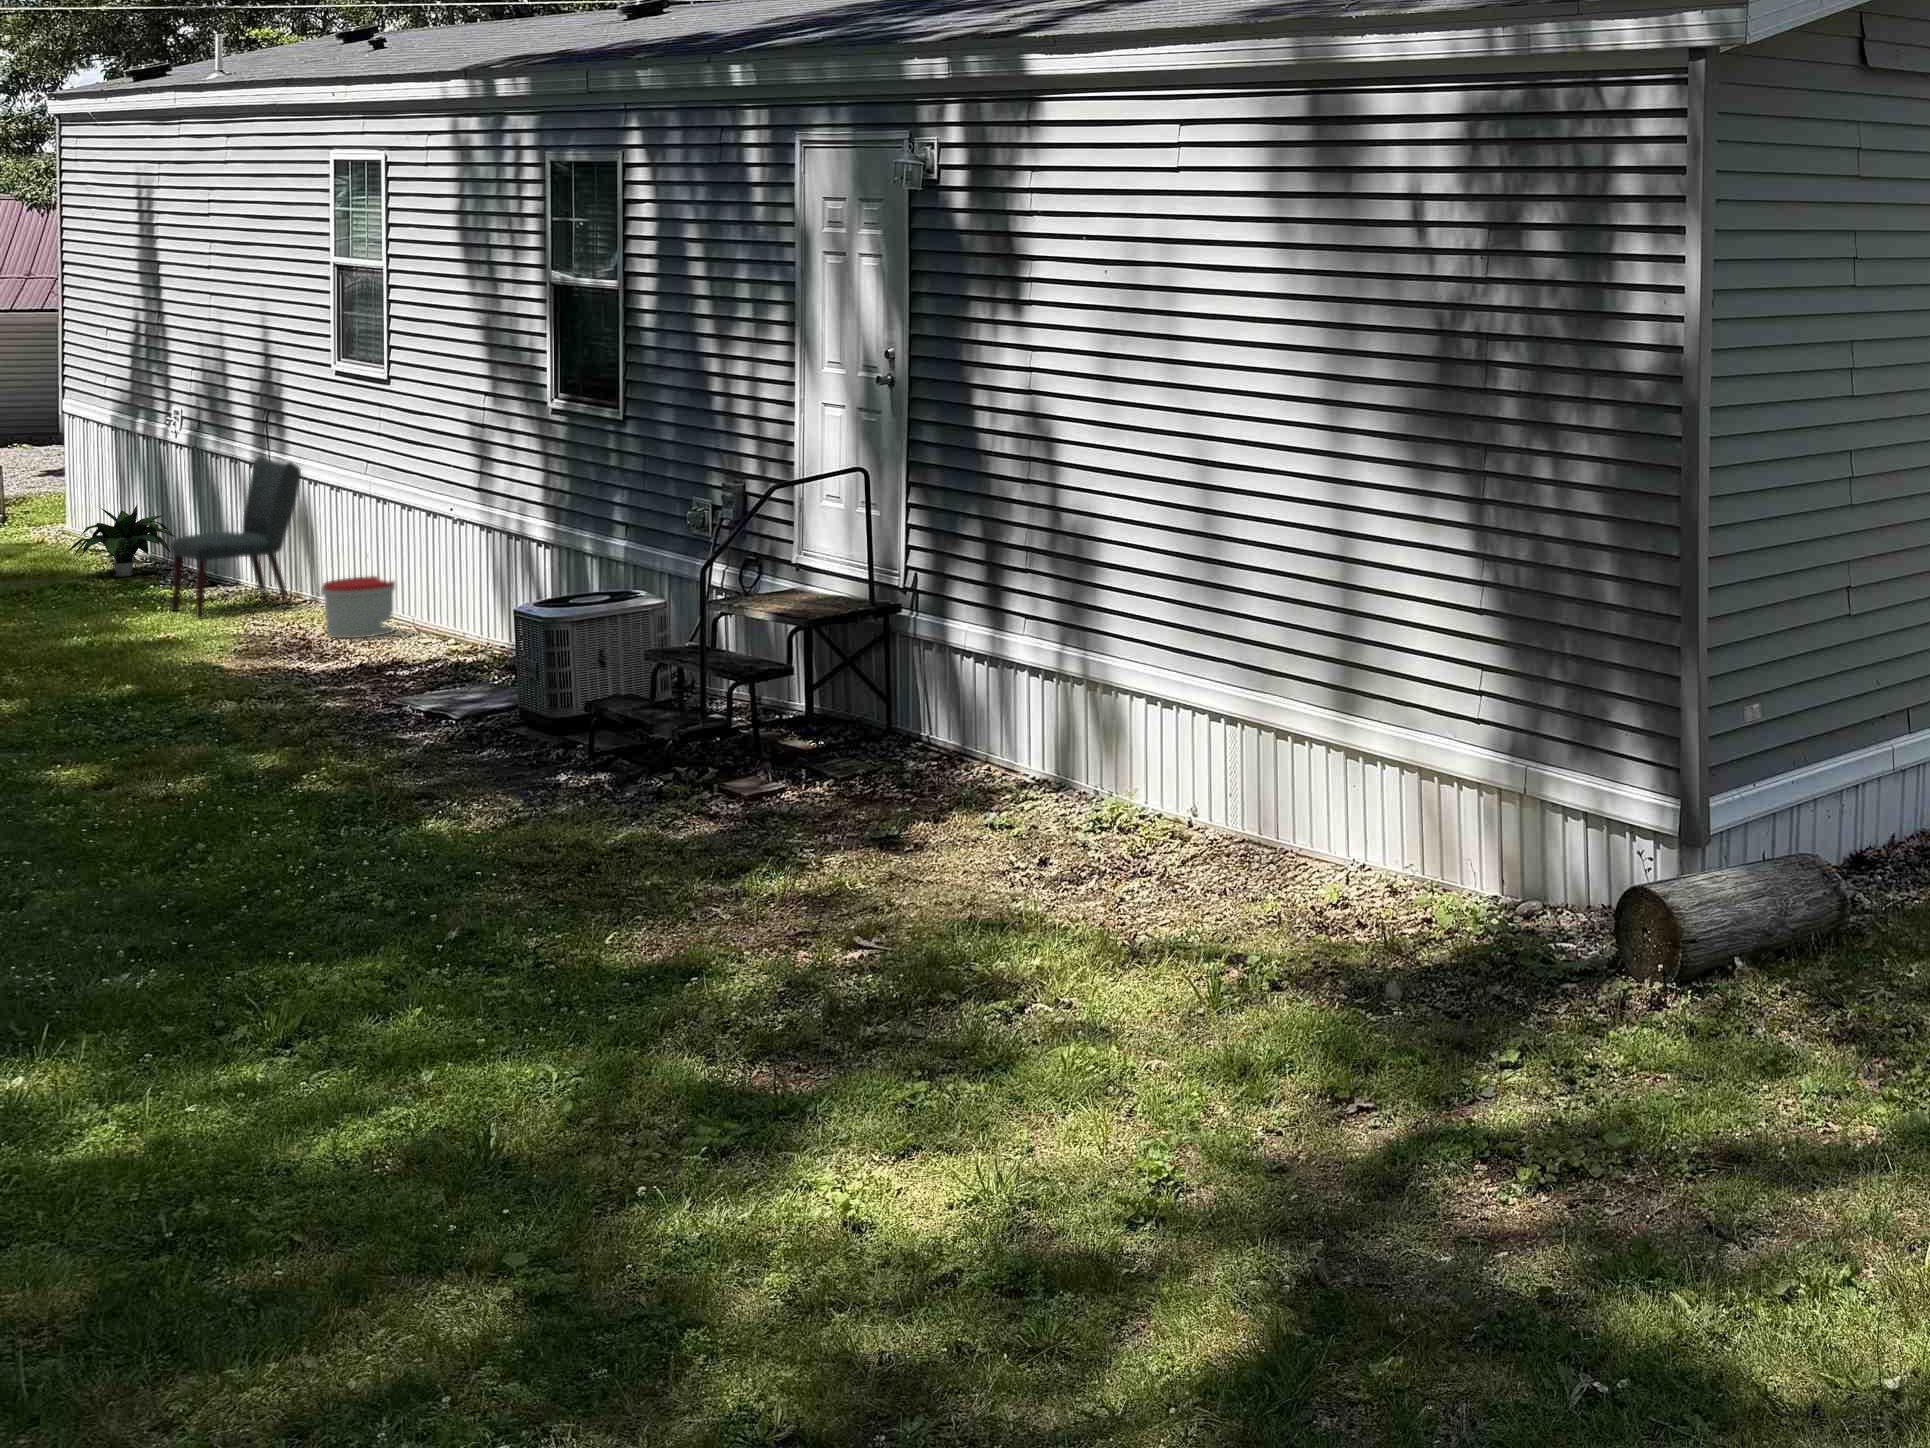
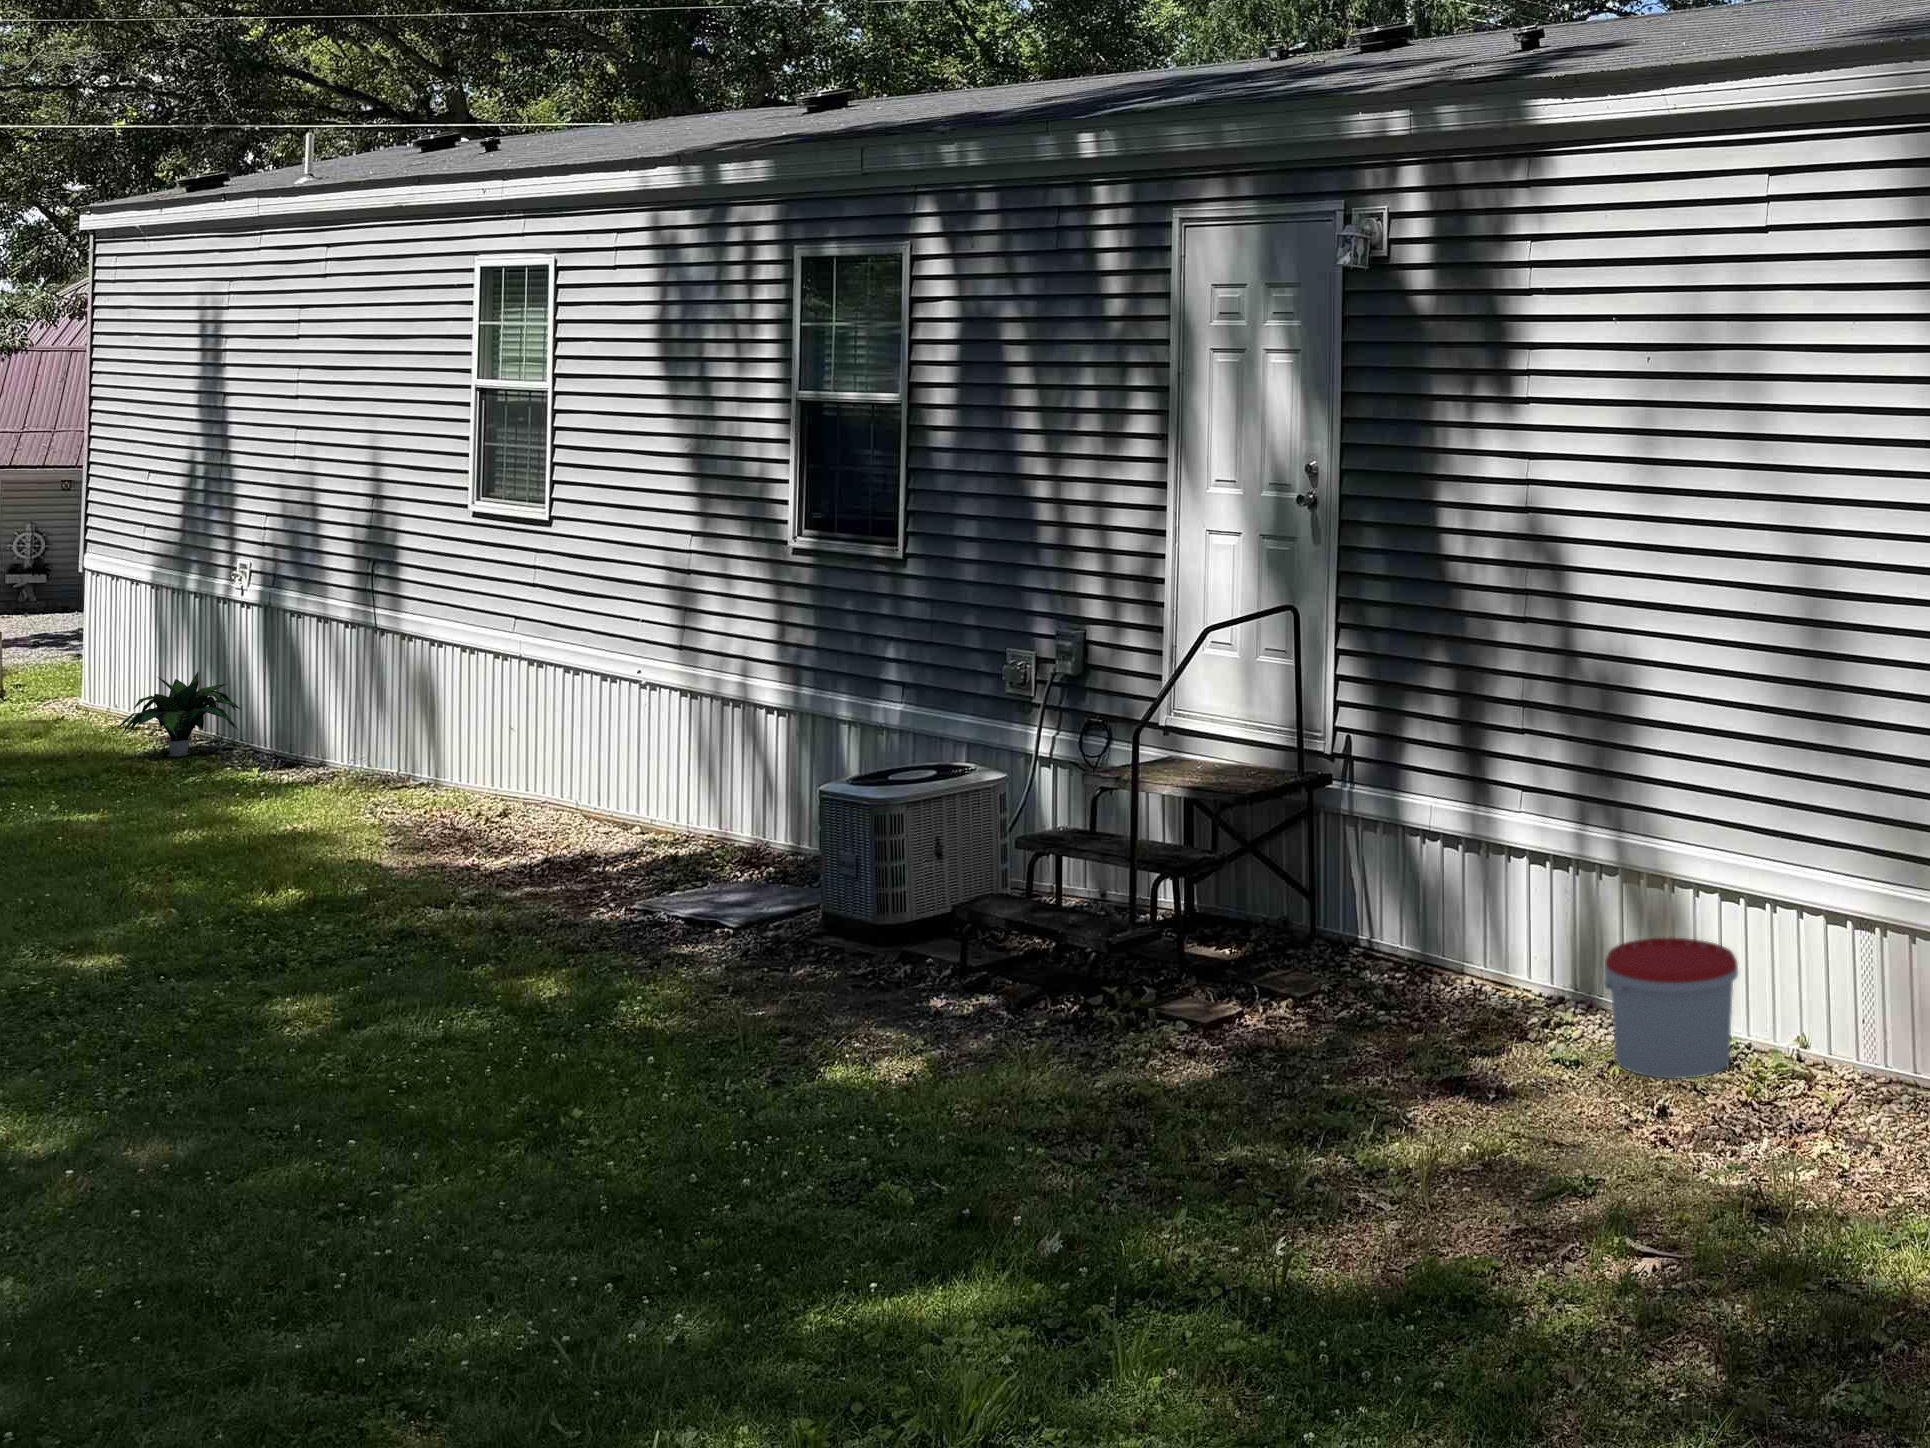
chair: present [171,456,301,619] -> none [268,612,424,807]
bucket: present [321,576,395,638] -> present [1604,938,1738,1079]

